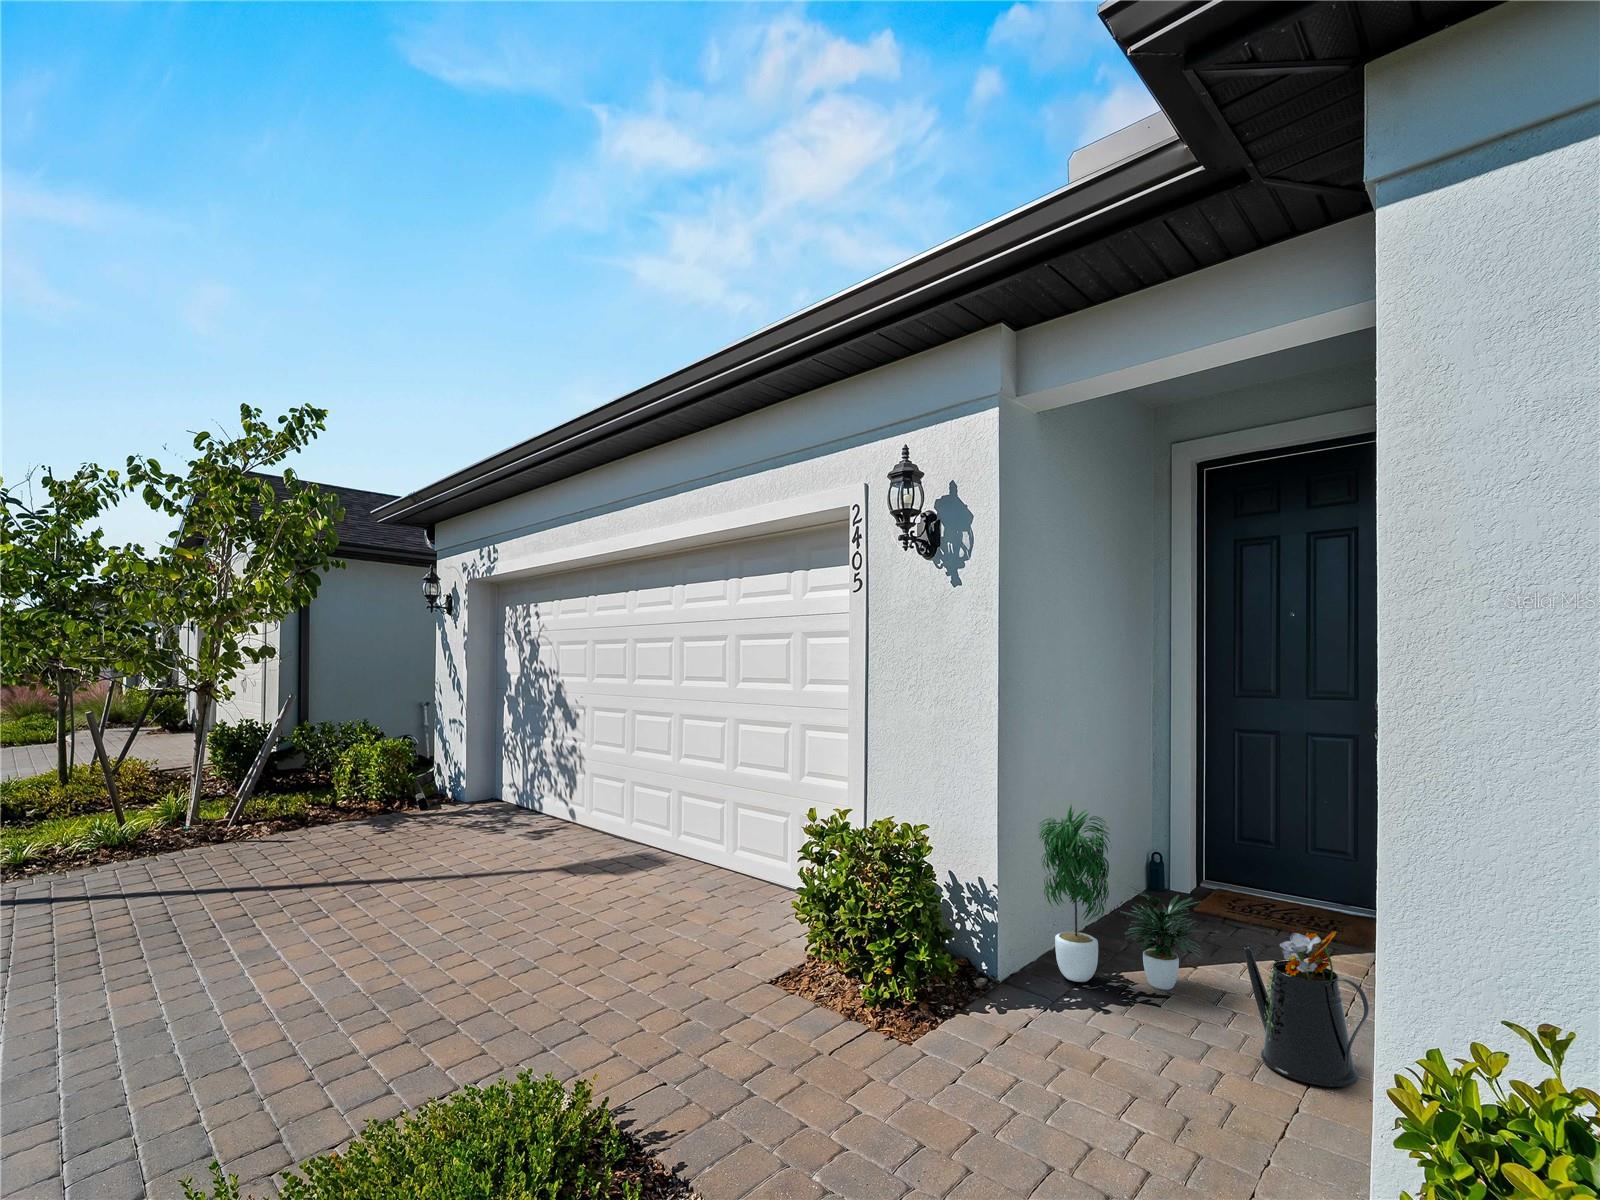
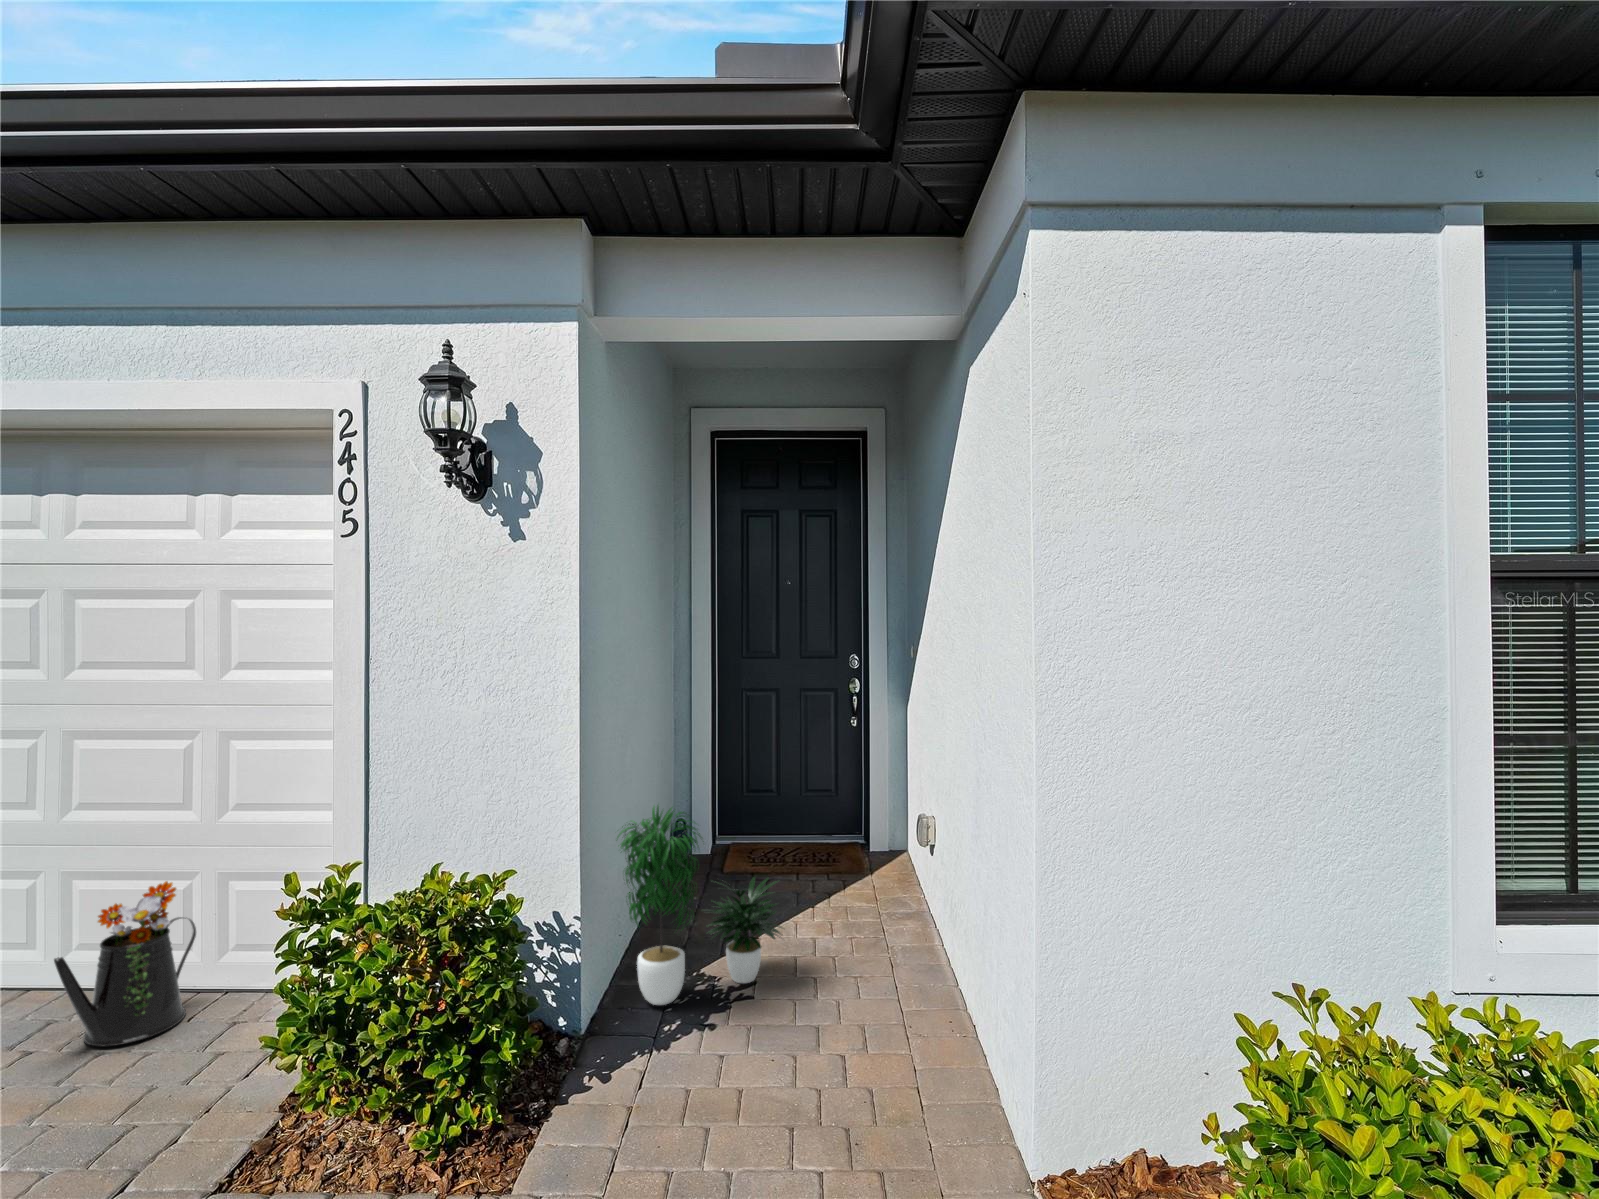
watering can: present [1243,932,1369,1087] -> present [54,881,196,1046]

